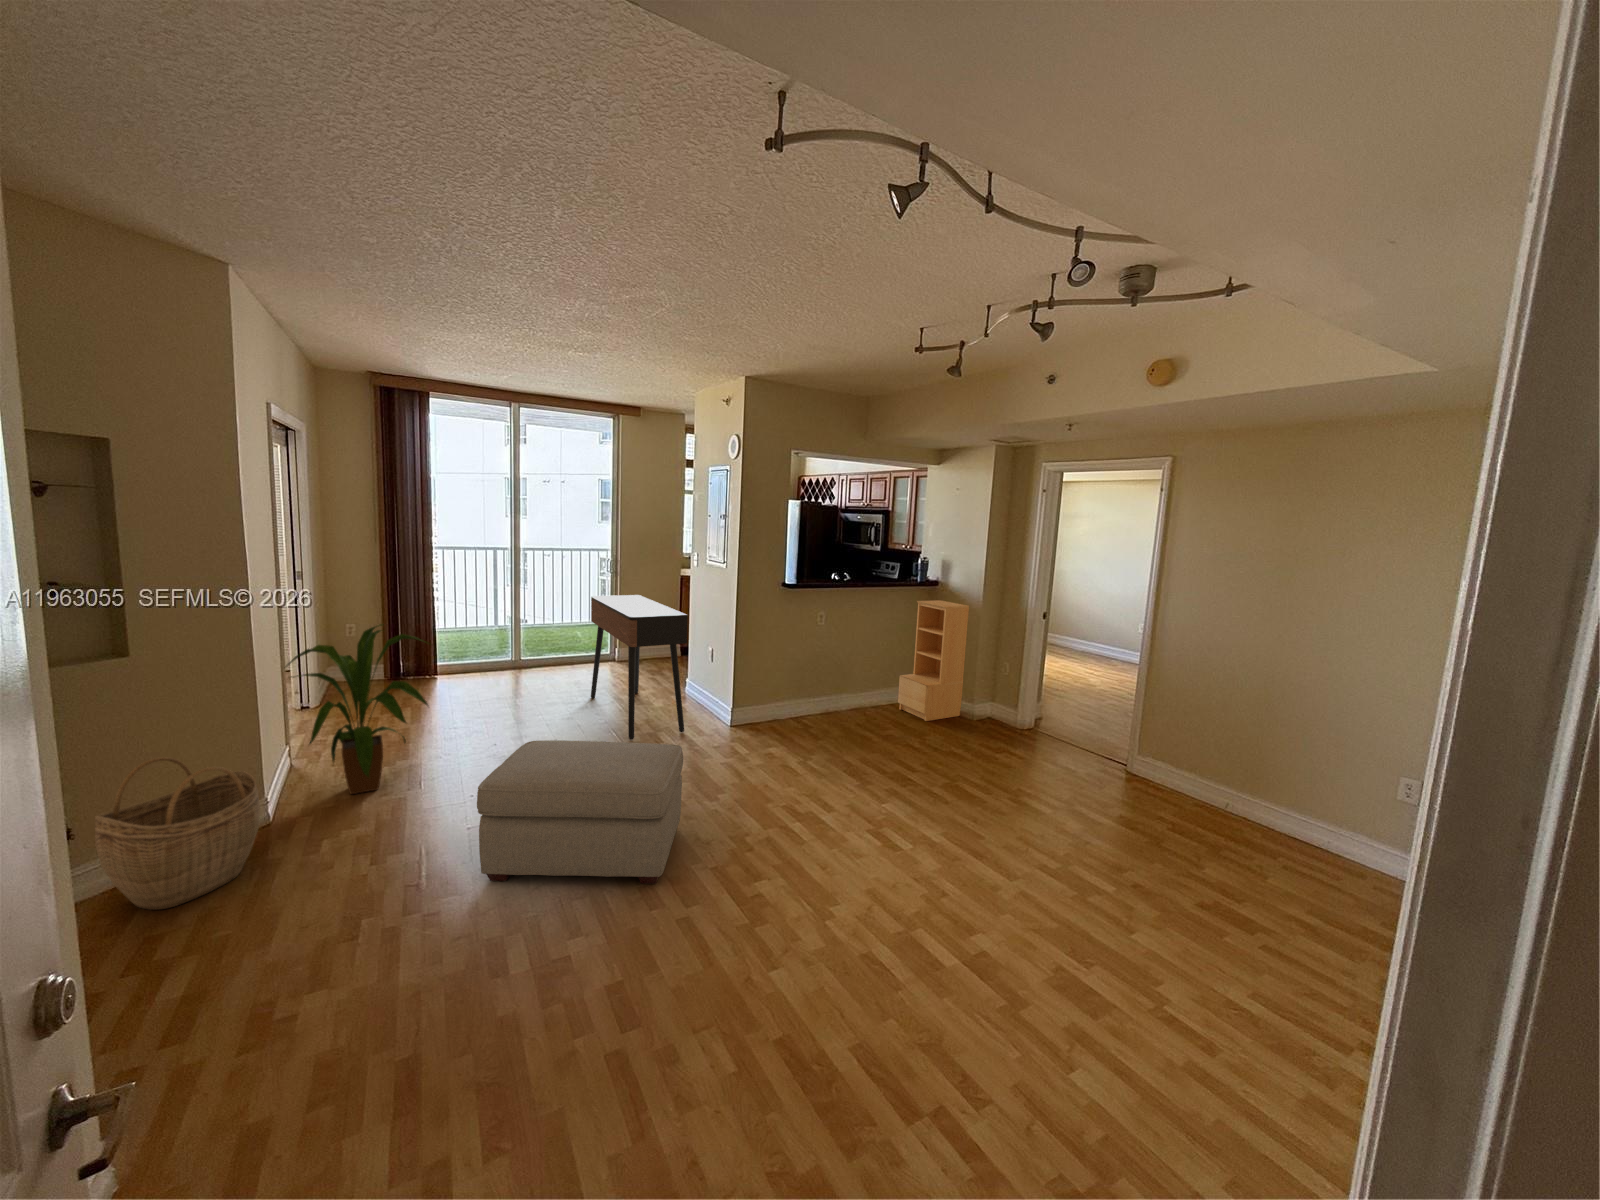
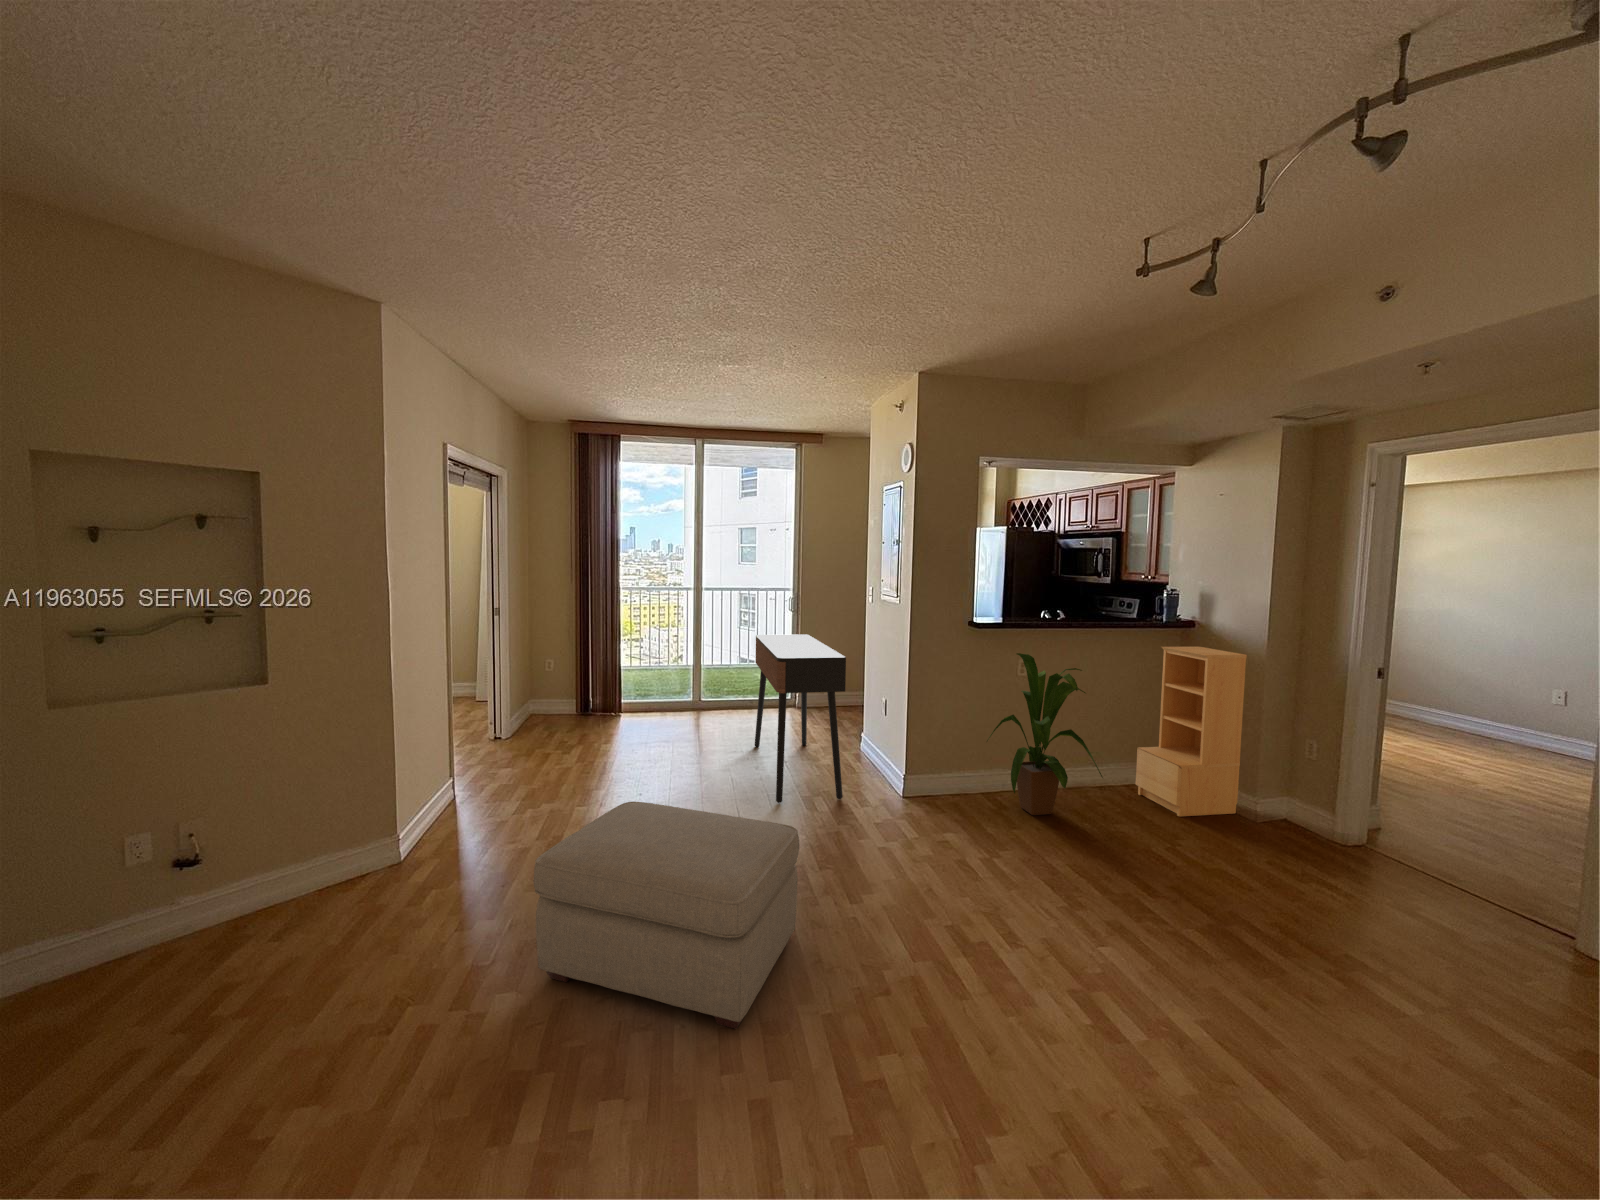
house plant: present [286,624,429,794] -> present [987,653,1103,815]
woven basket: present [95,757,260,910] -> none [207,785,363,948]

